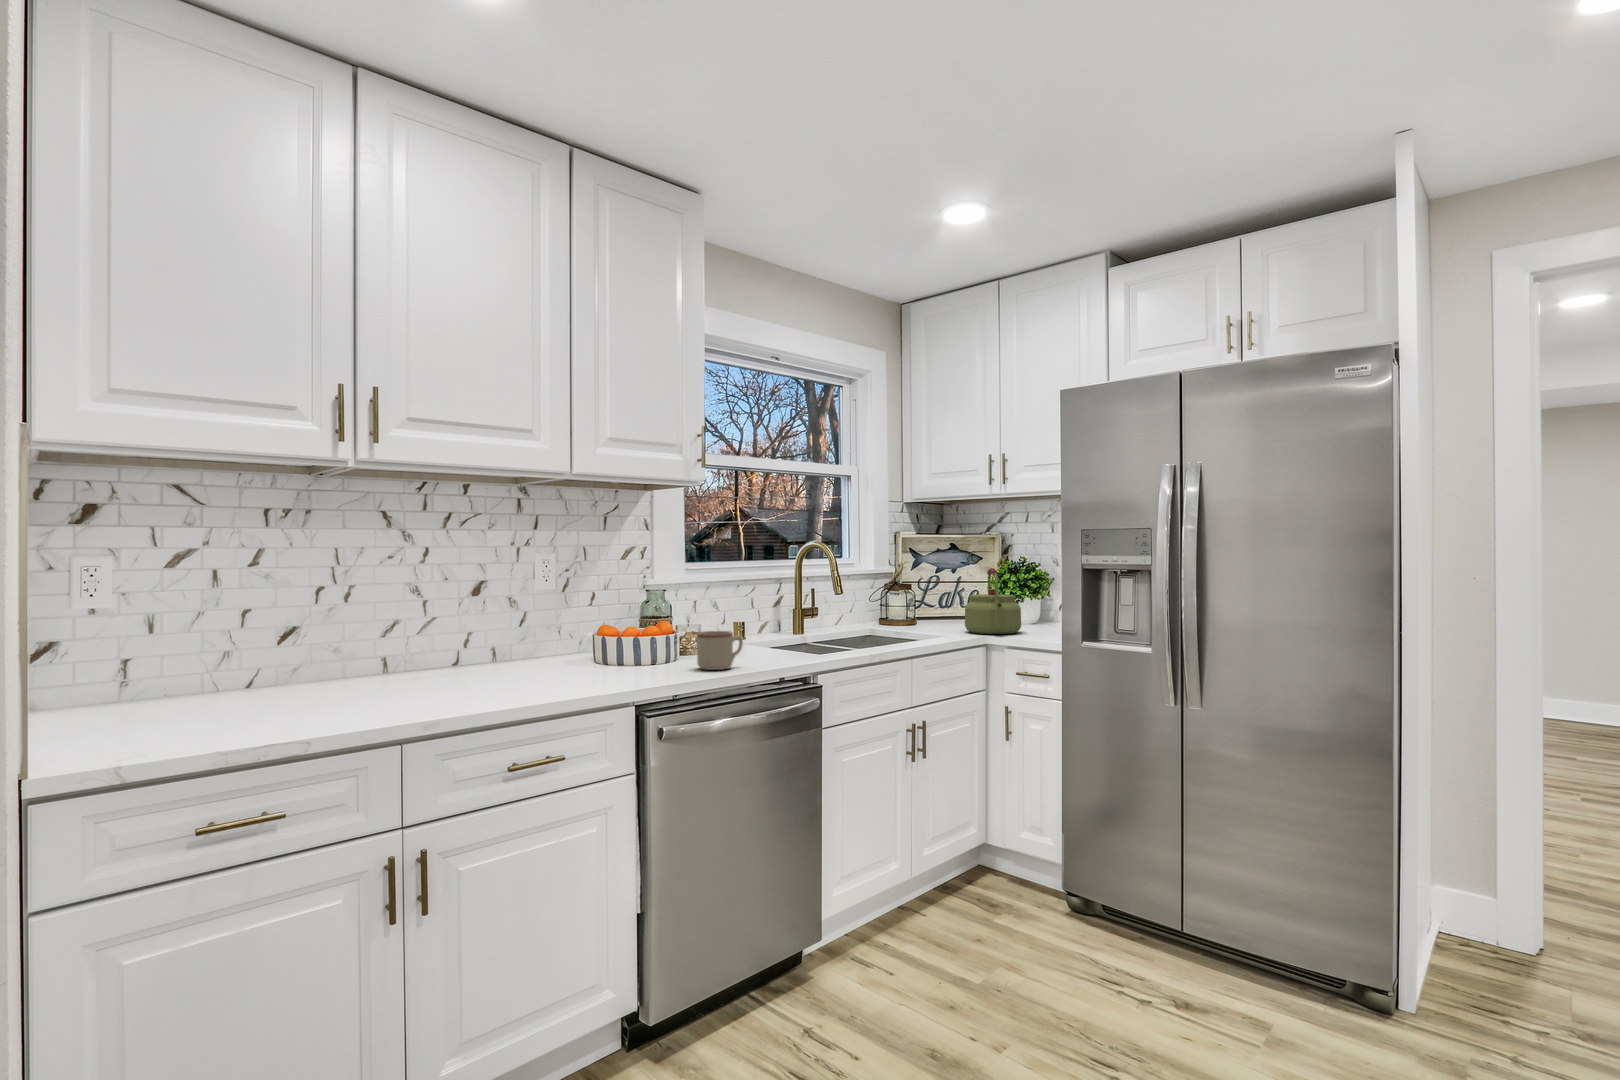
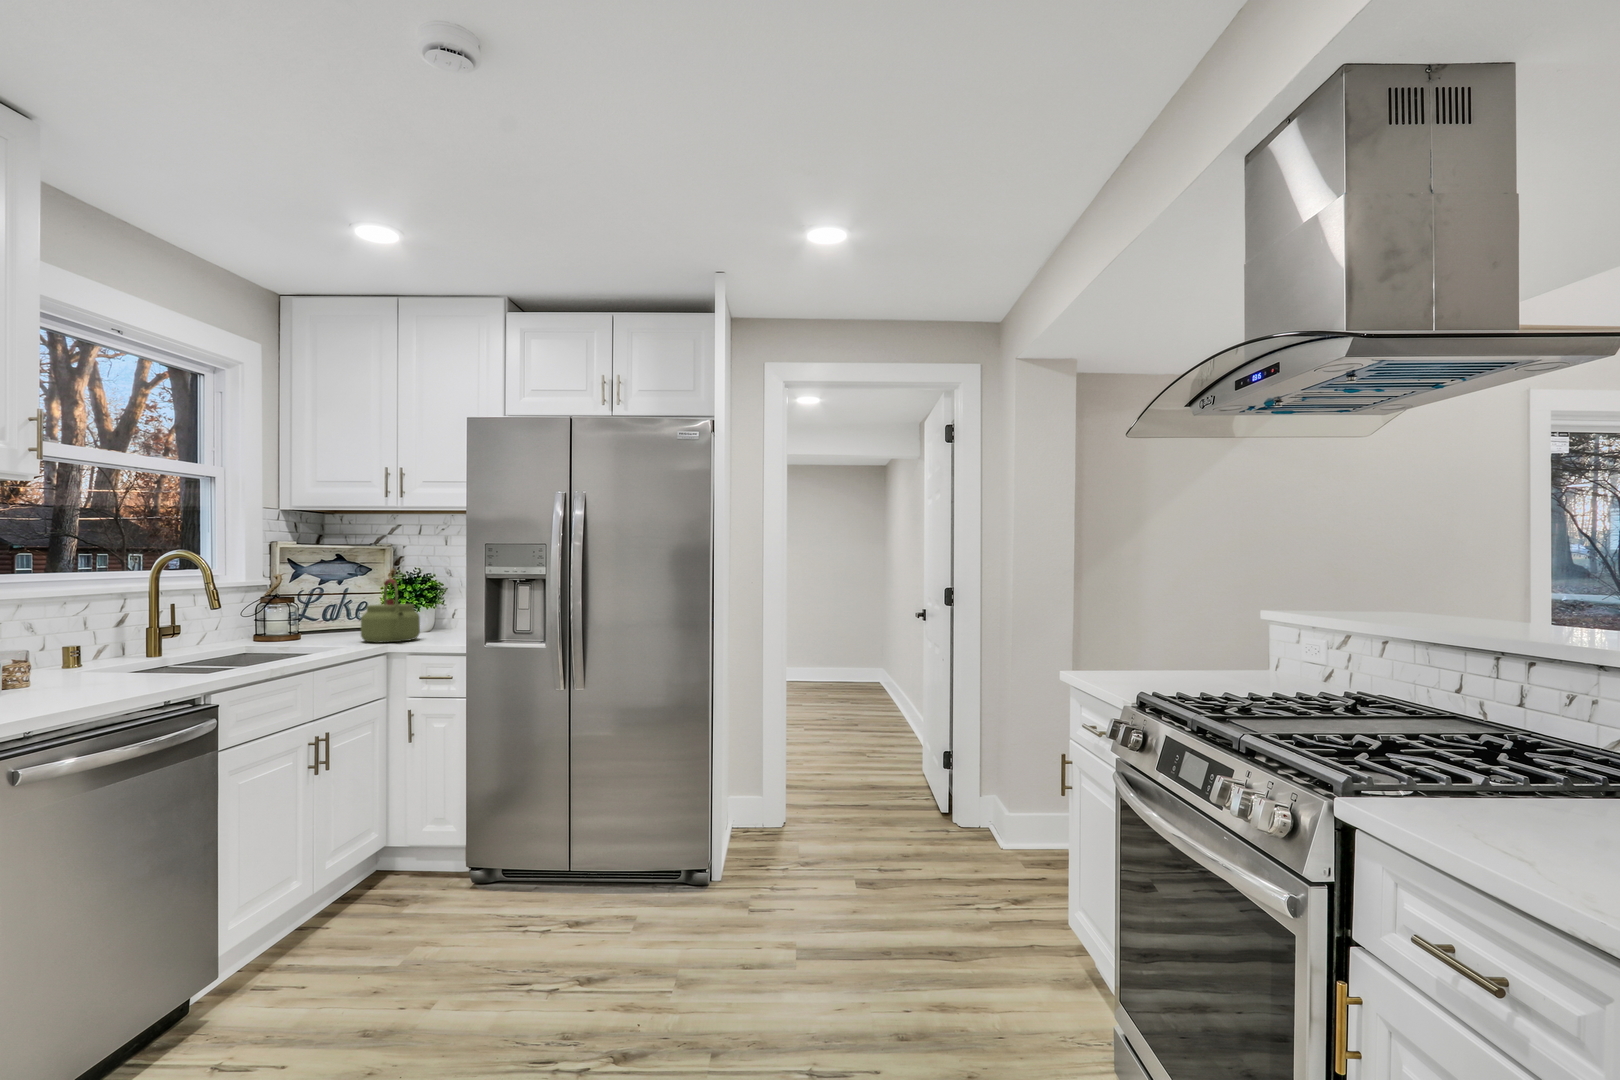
mug: present [697,631,743,670] -> none [50,656,117,703]

